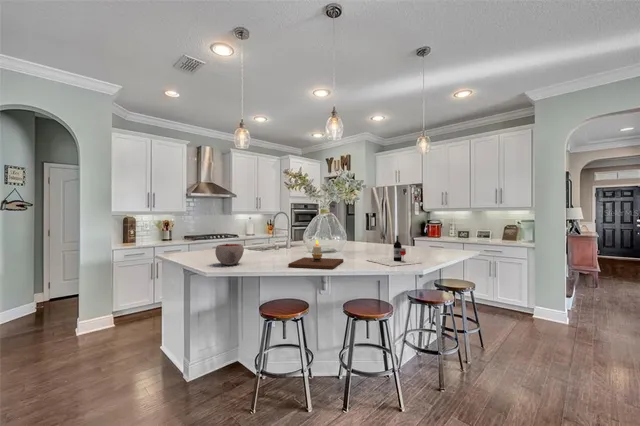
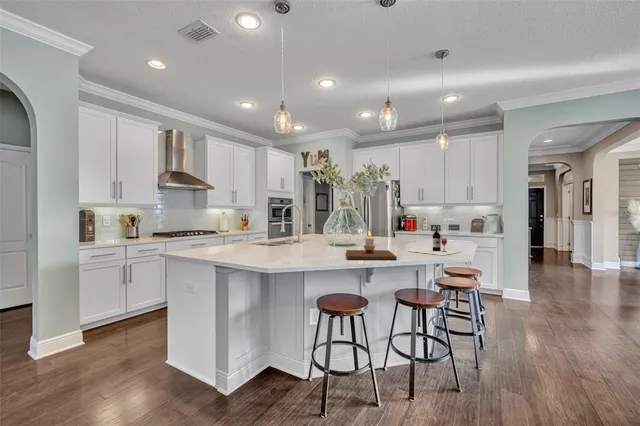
bowl: present [215,244,244,265] -> none [262,237,293,260]

